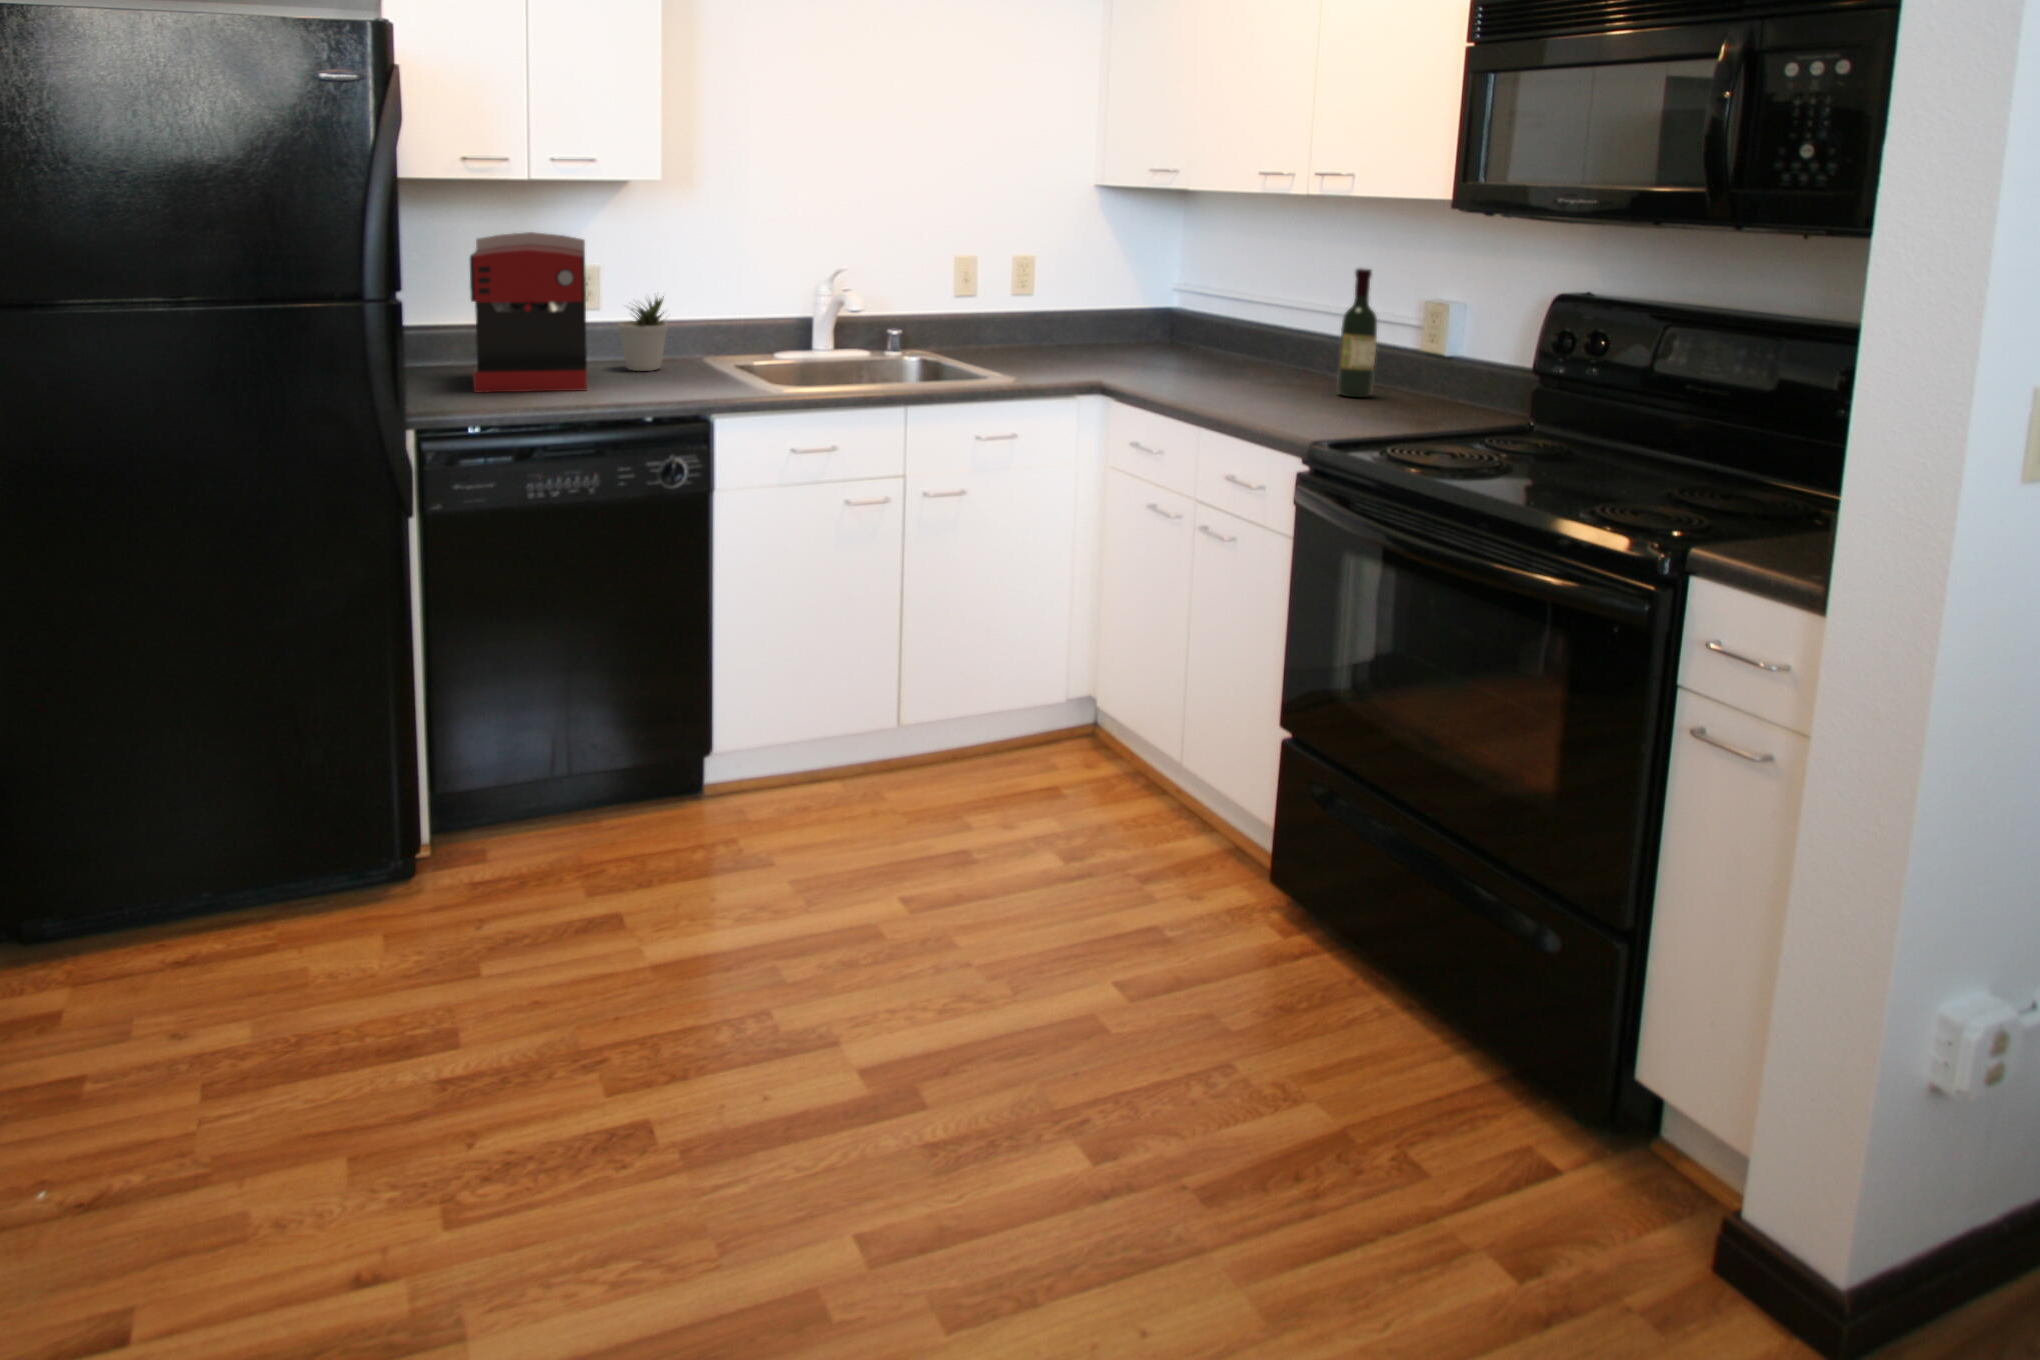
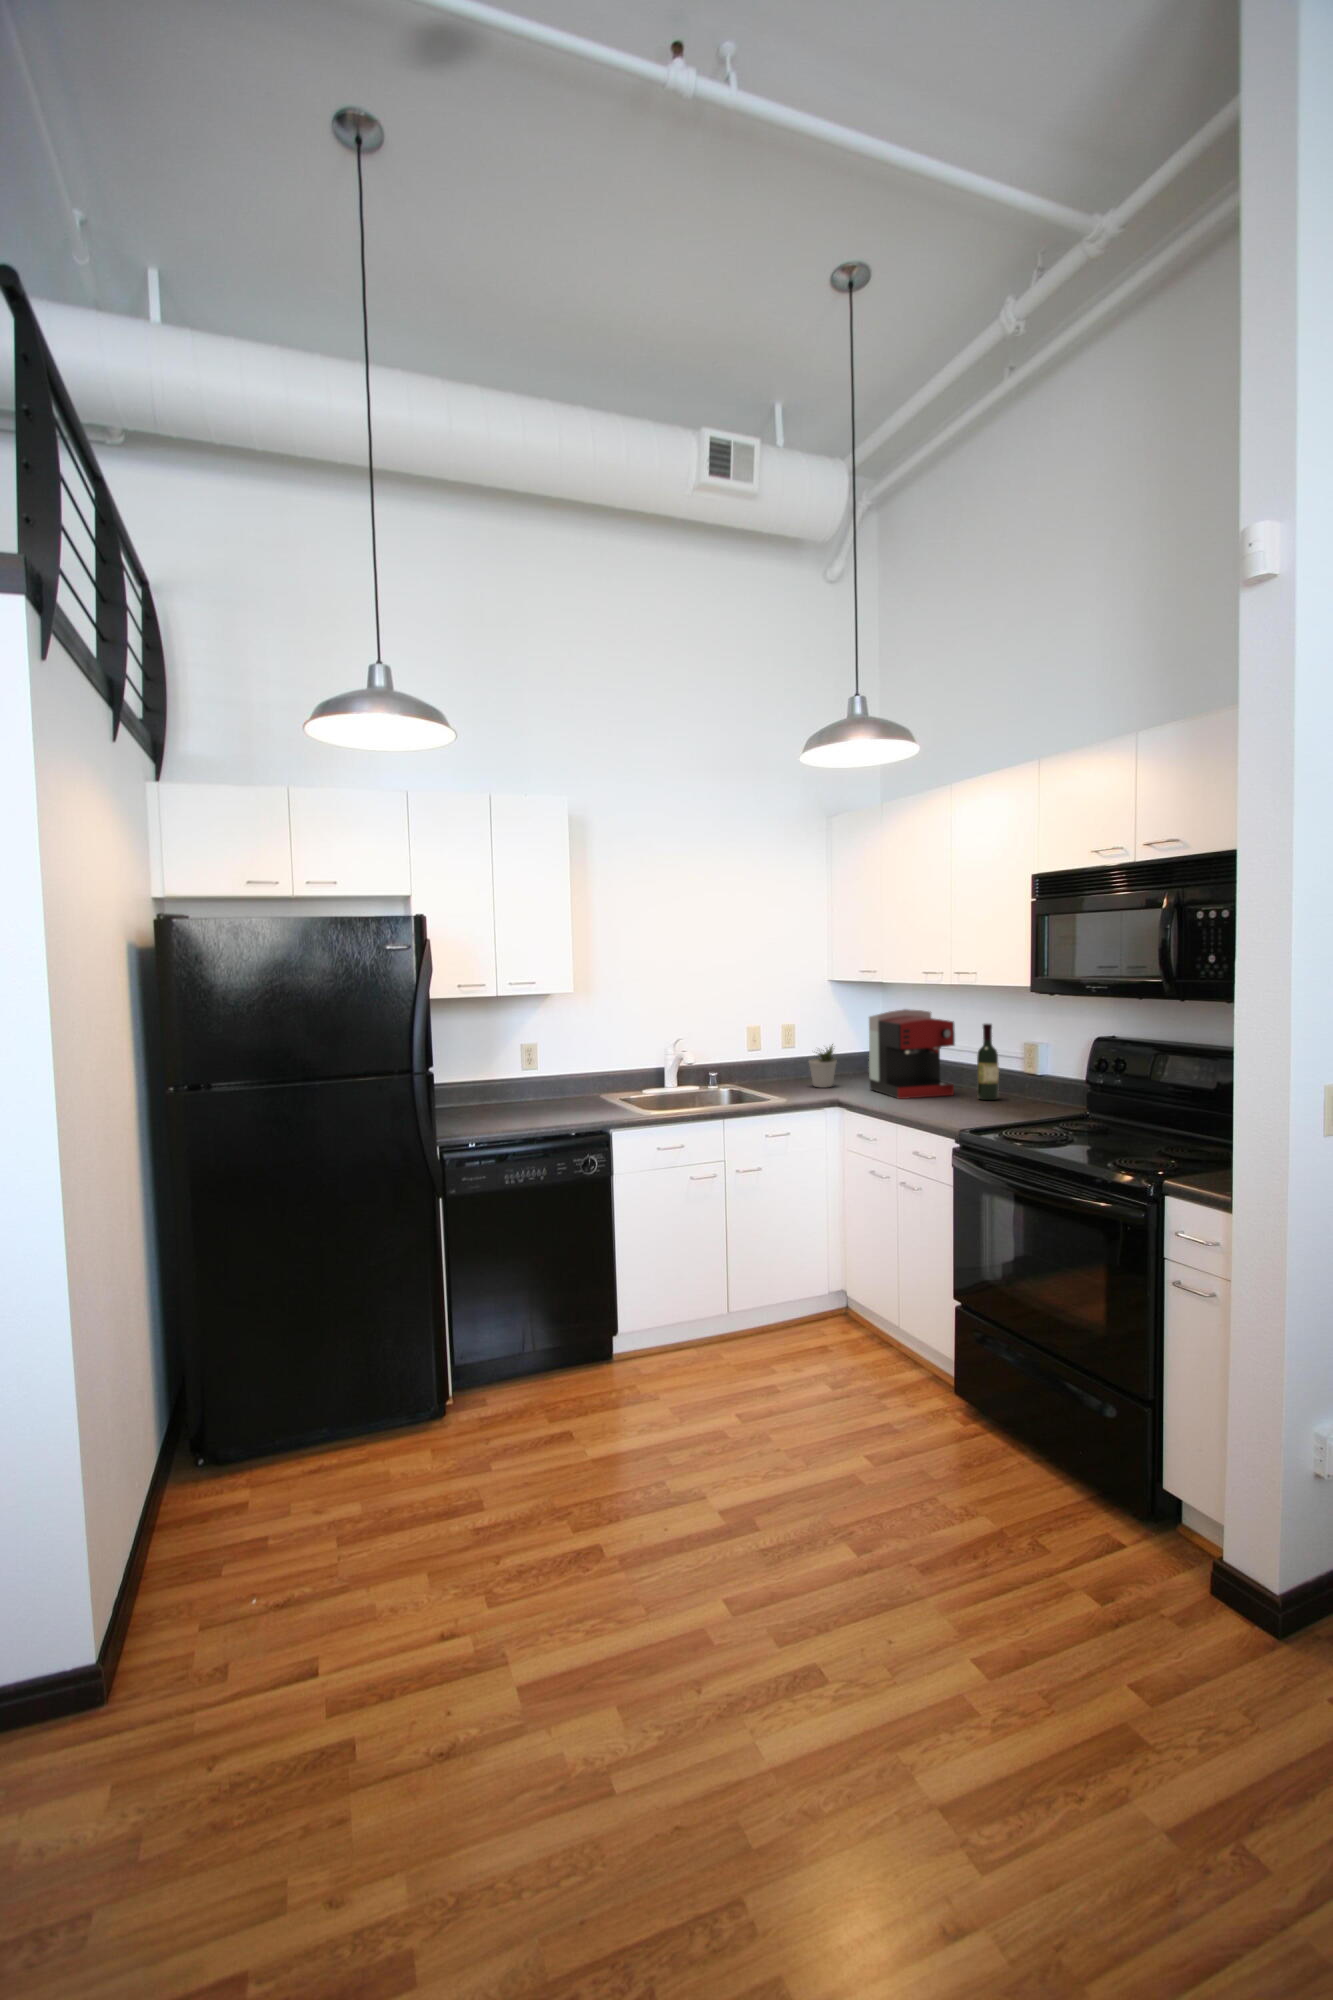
coffee maker: present [470,232,587,392] -> present [869,1009,955,1099]
potted plant: present [618,296,668,371] -> present [809,1044,836,1087]

